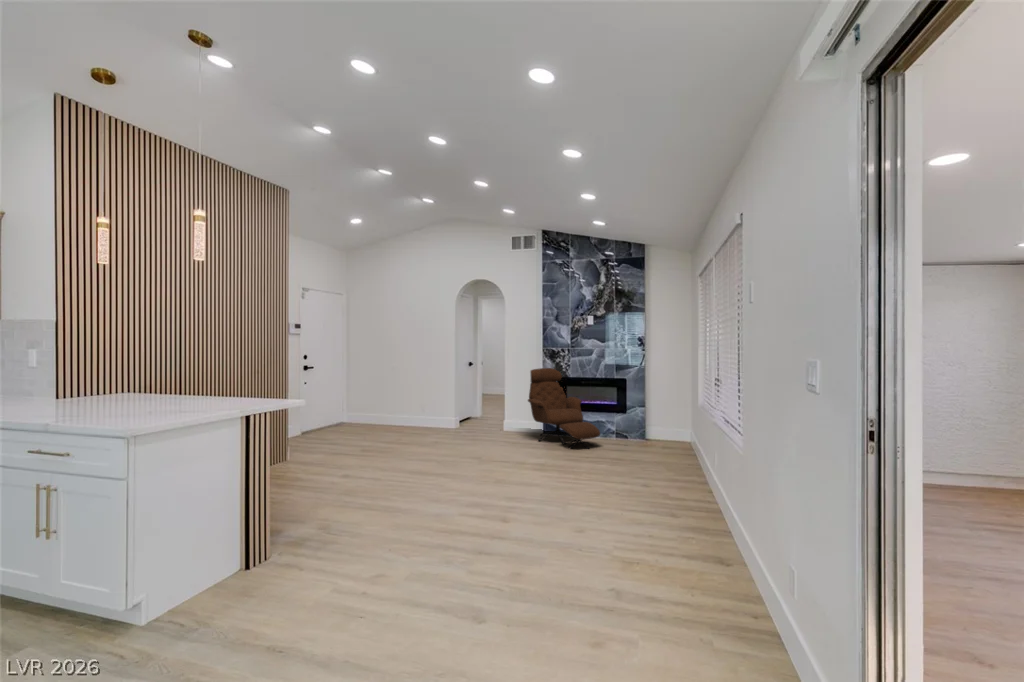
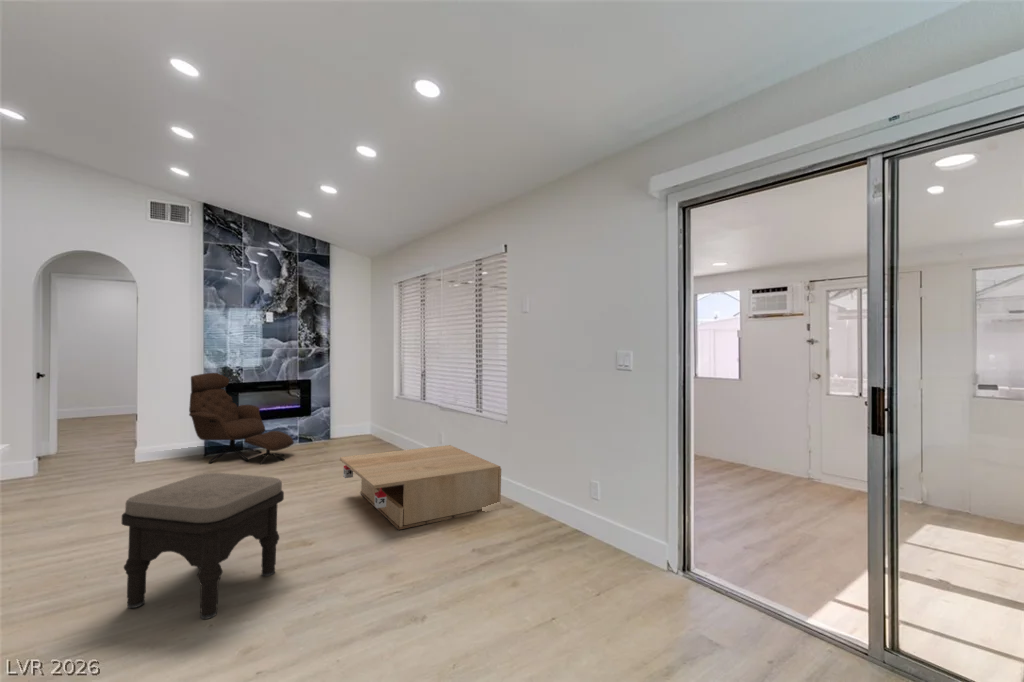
ottoman: none [400,438,495,538] -> present [122,473,284,619]
coffee table: none [580,450,739,544] -> present [340,445,501,530]

